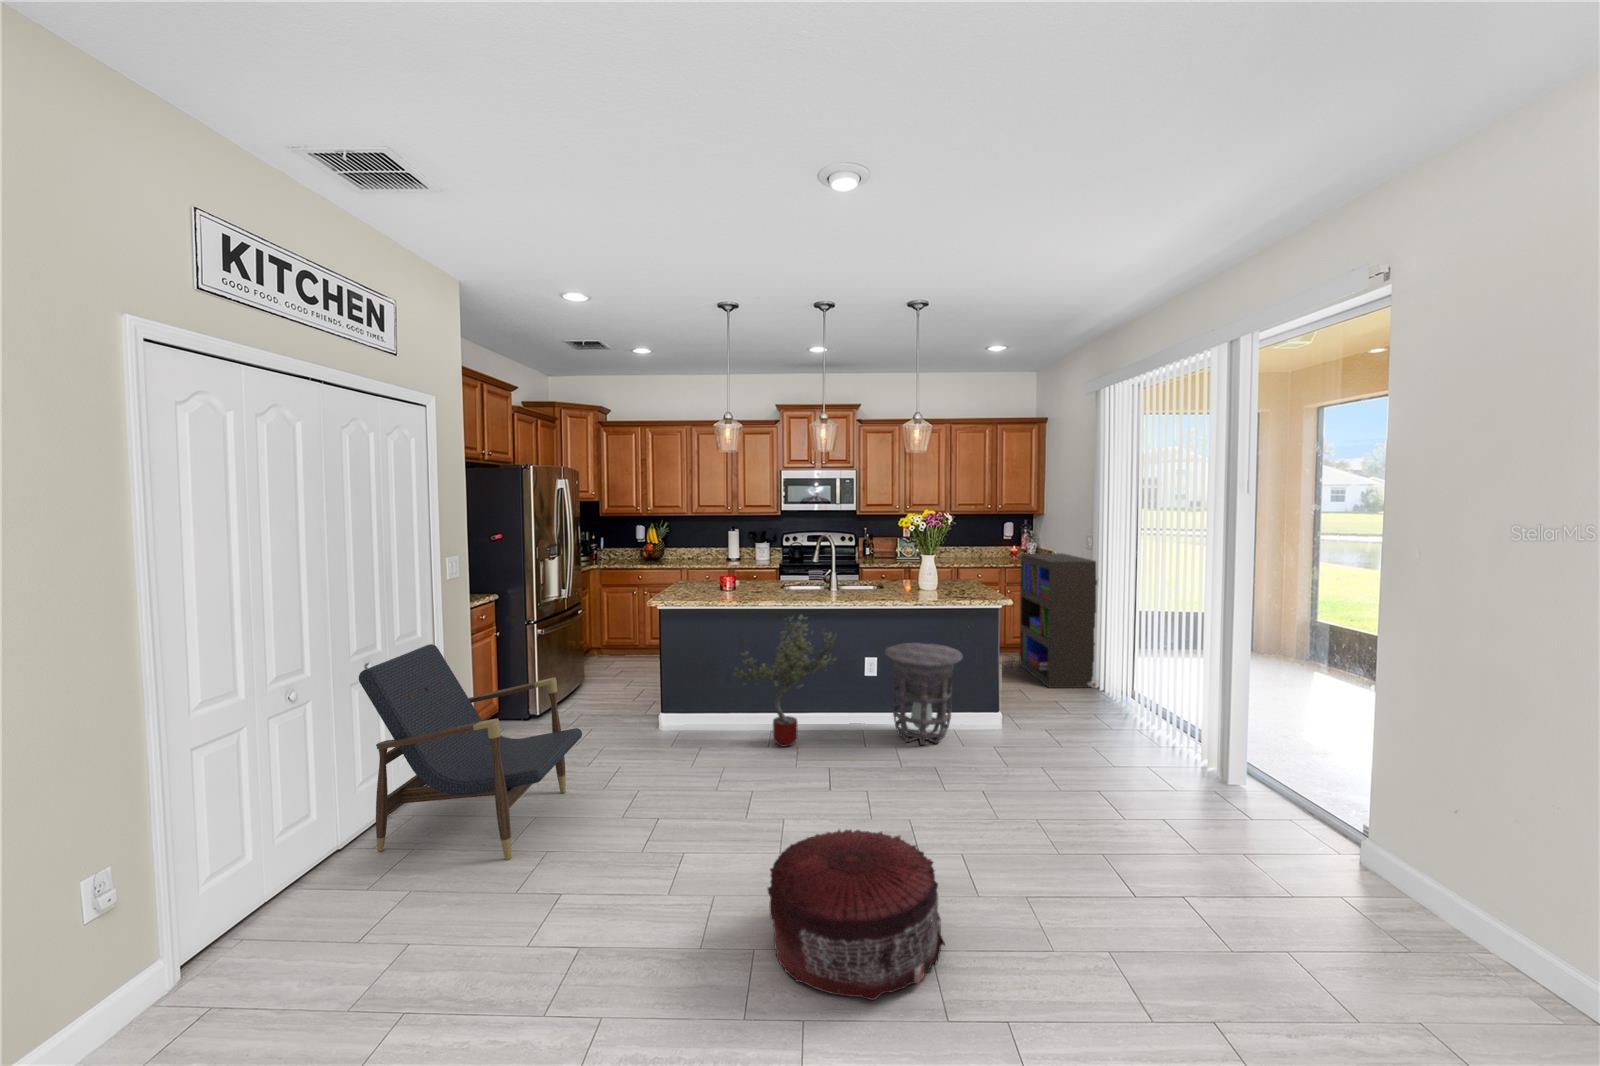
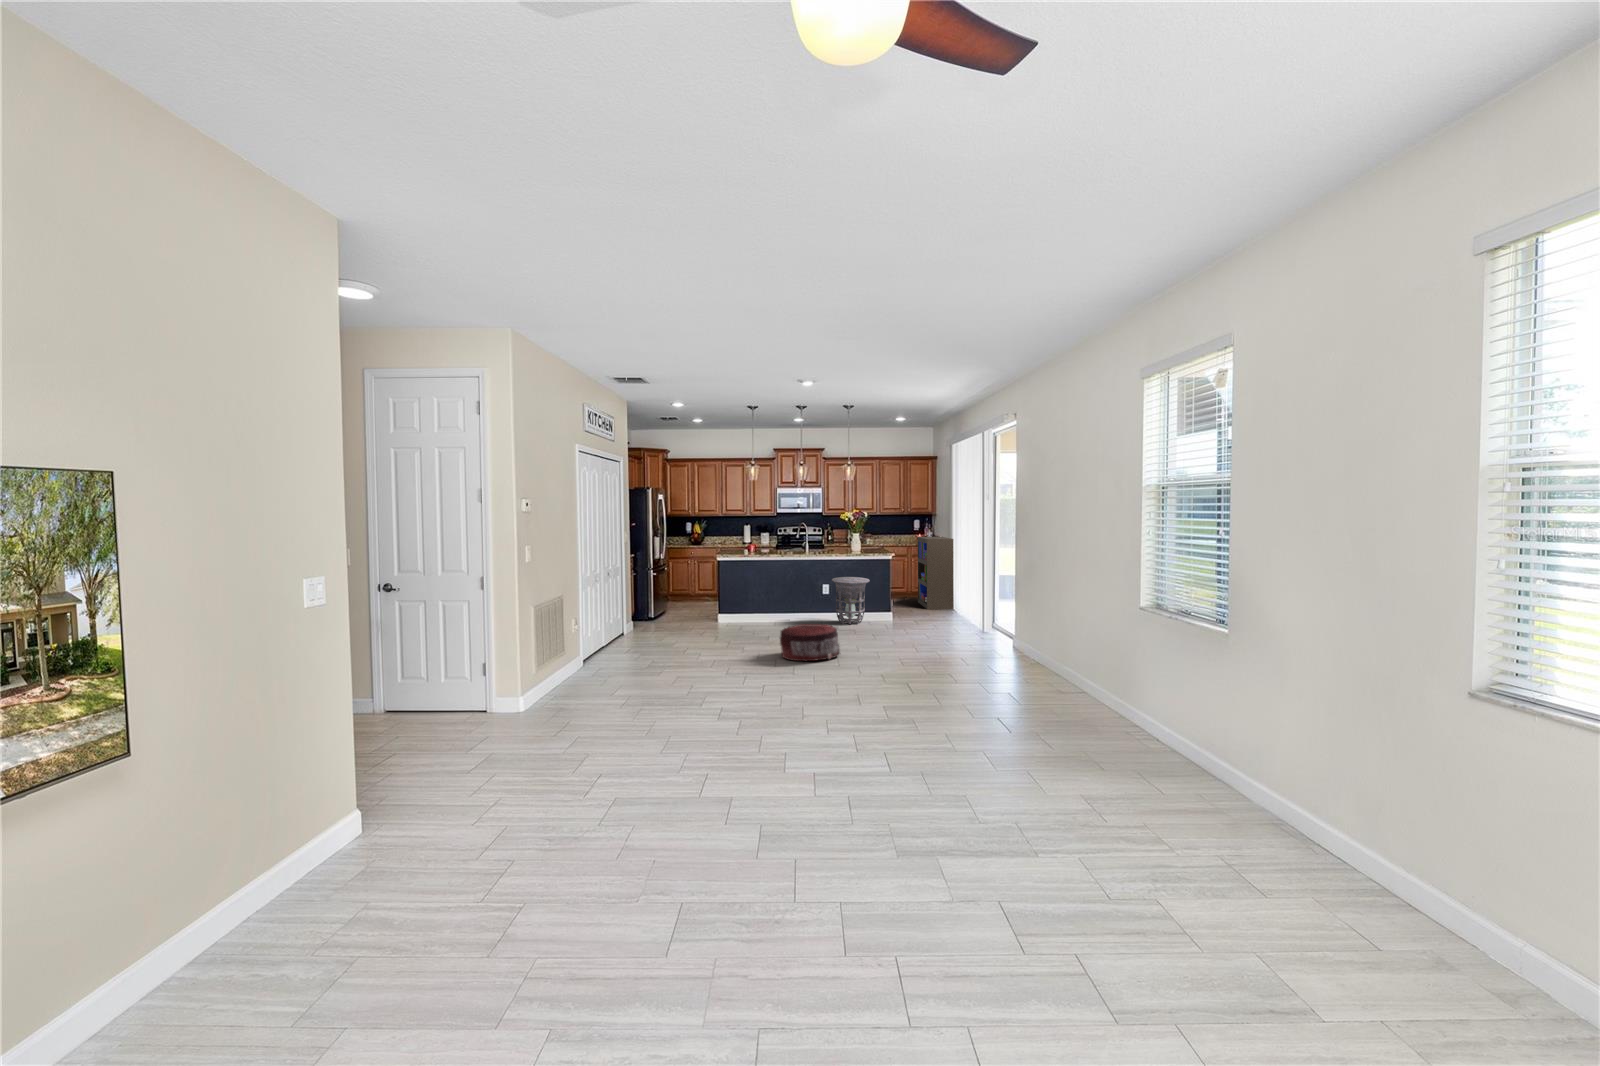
potted tree: present [734,615,837,747] -> none [756,561,808,625]
lounge chair: present [359,644,582,860] -> none [611,568,693,647]

